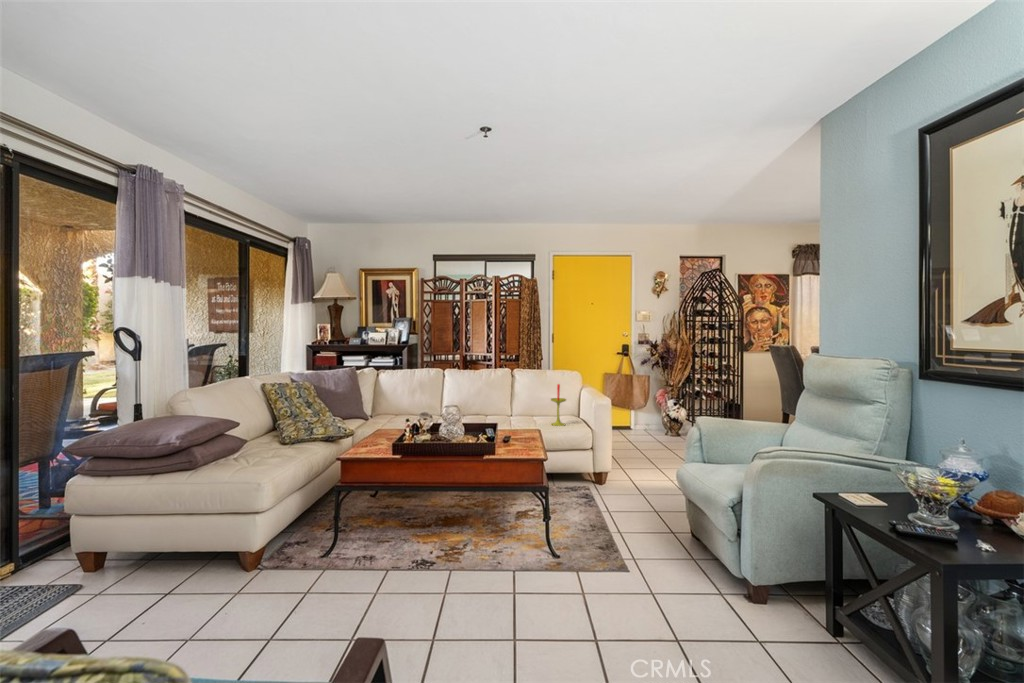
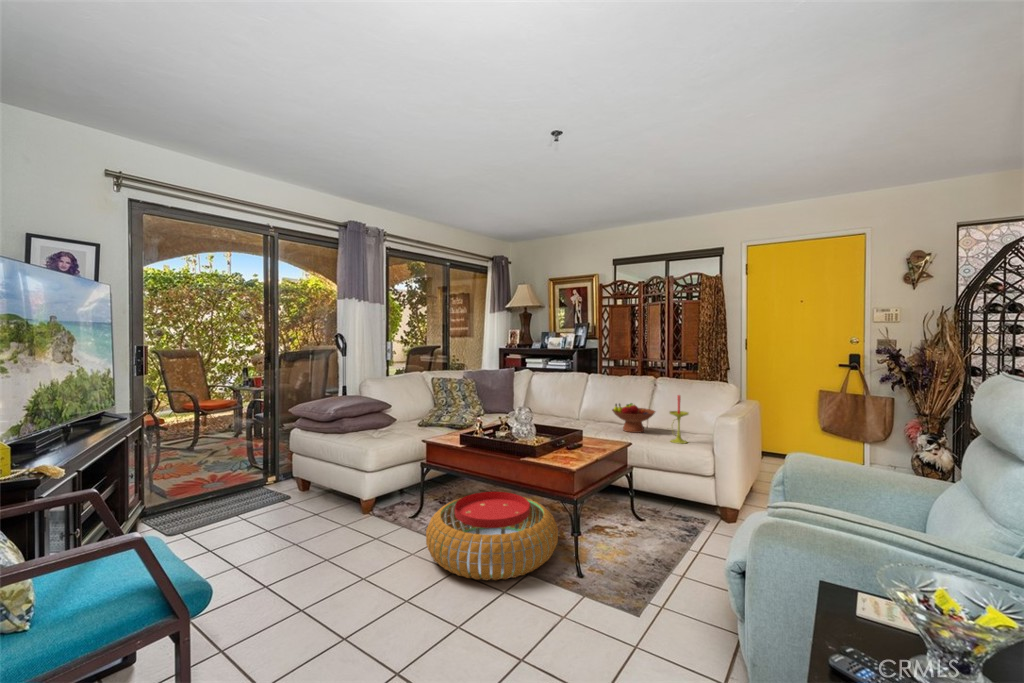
fruit bowl: none [487,395,527,422] -> present [612,403,655,433]
pouf: none [387,498,527,594] -> present [426,492,558,580]

